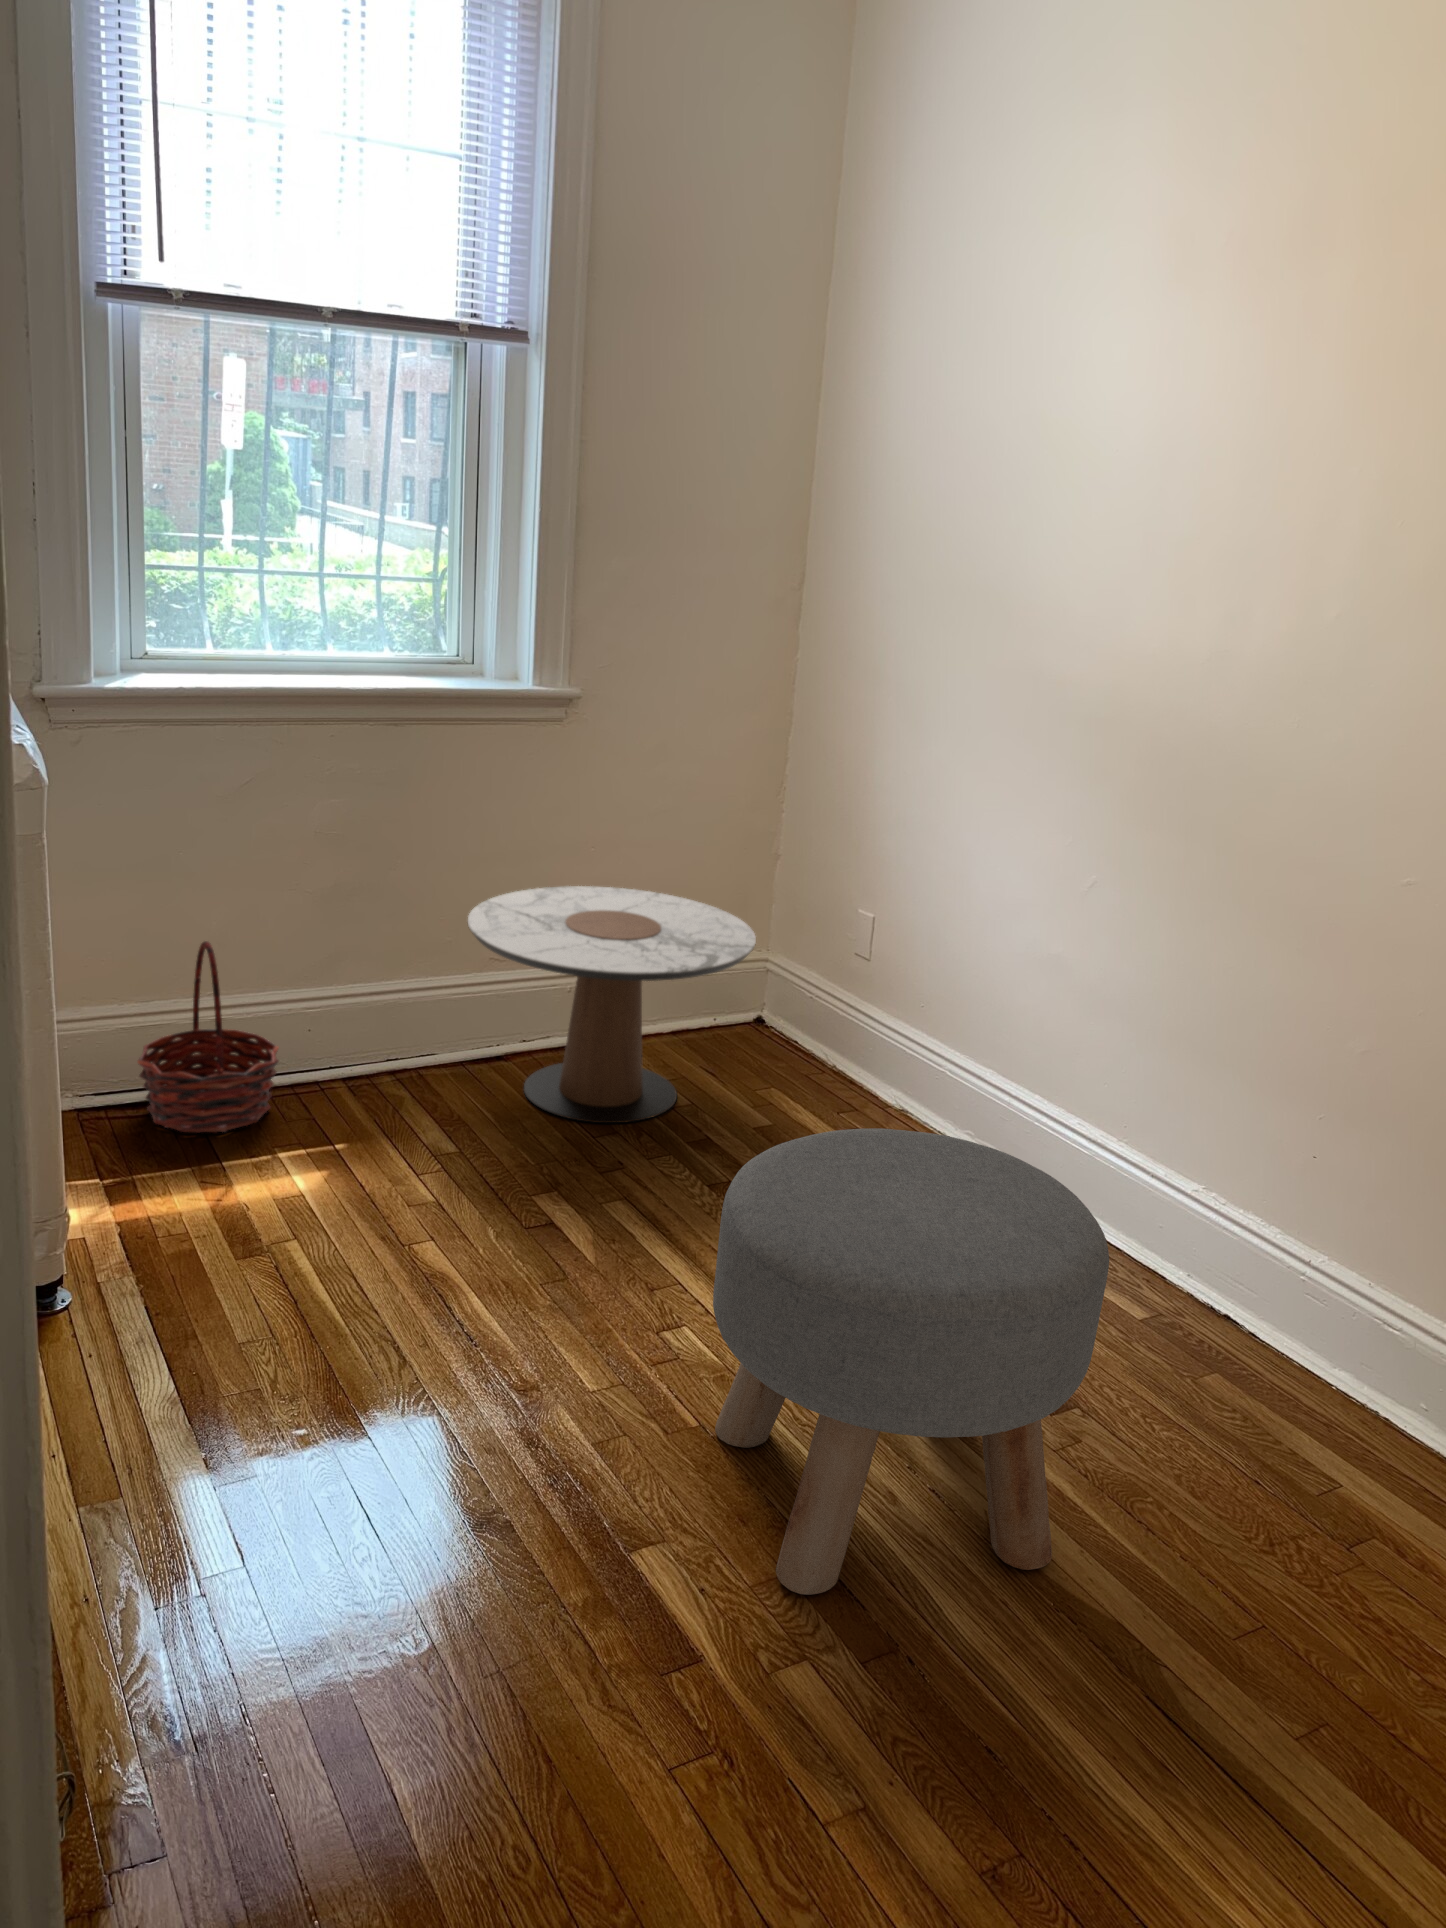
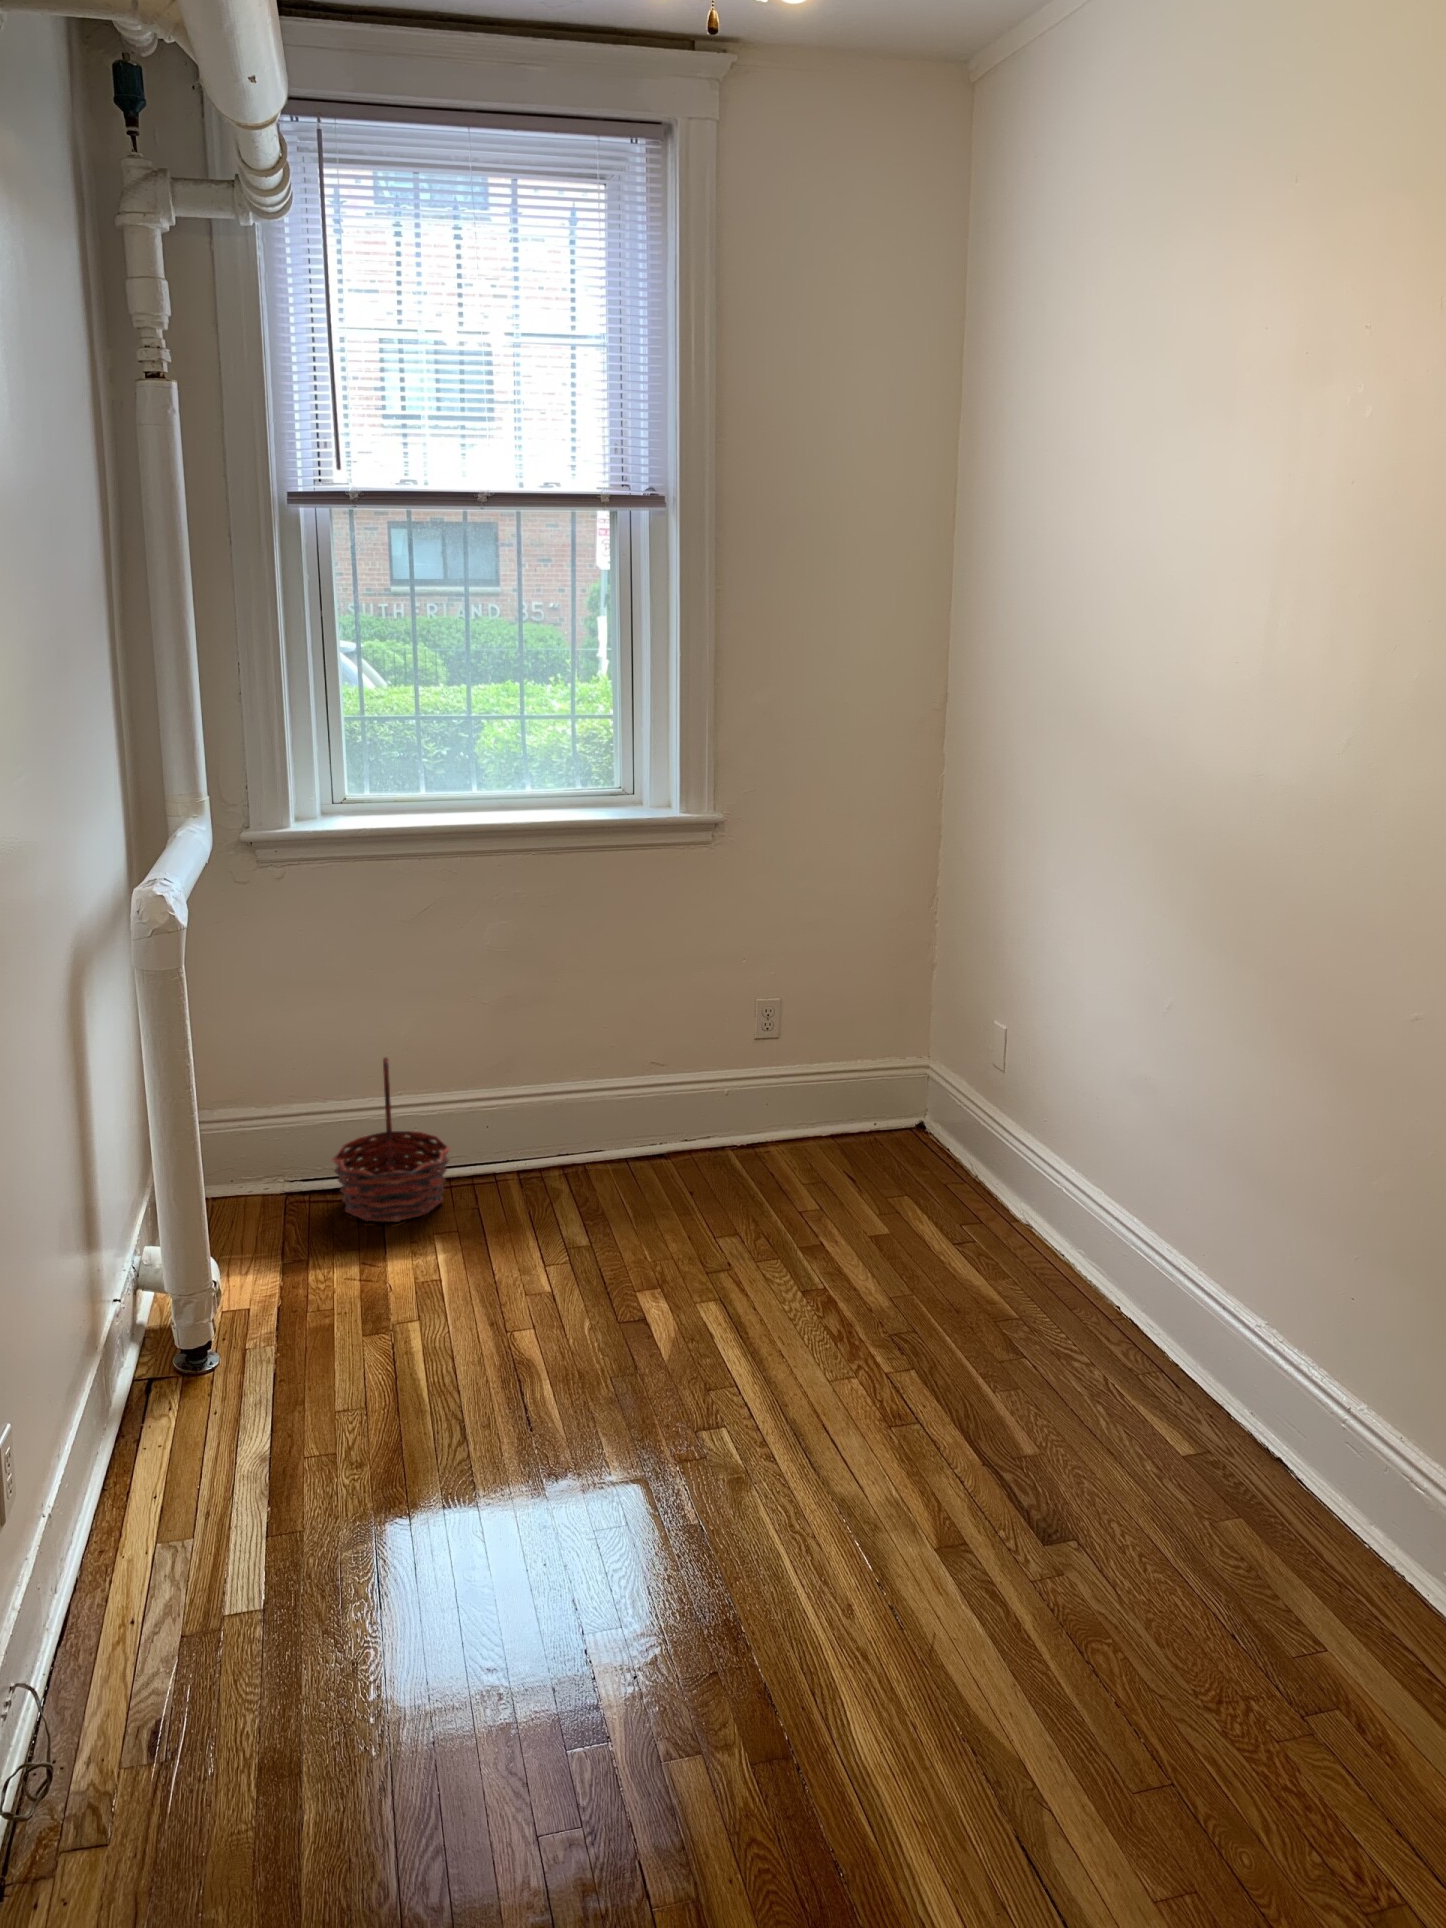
side table: present [468,886,756,1123] -> none [607,1003,870,1226]
ottoman: present [713,1128,1109,1595] -> none [664,1254,1027,1698]

